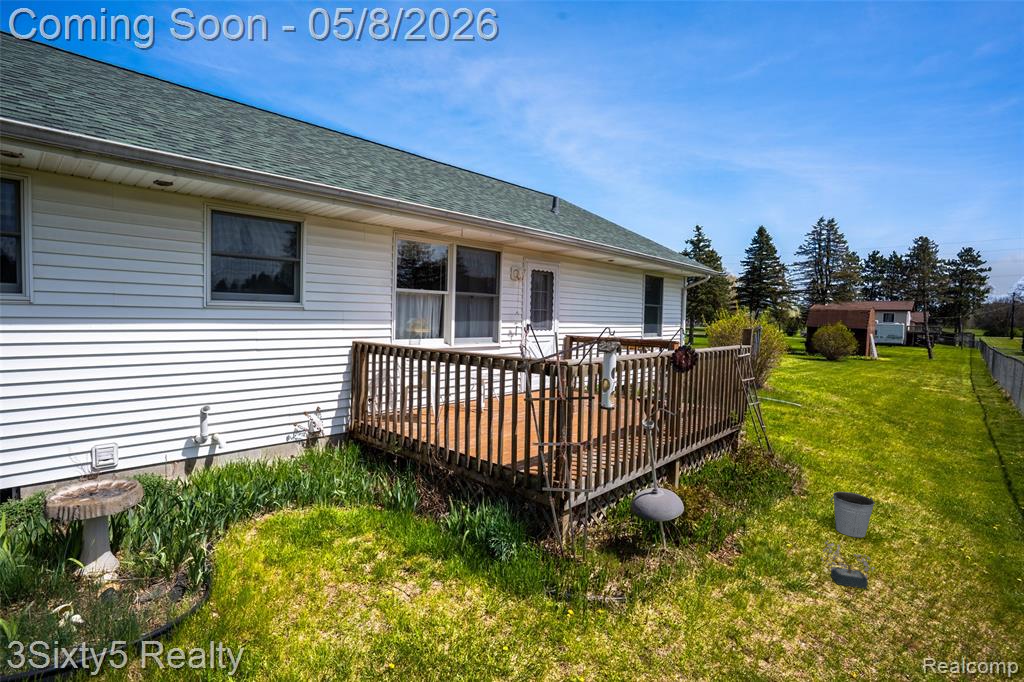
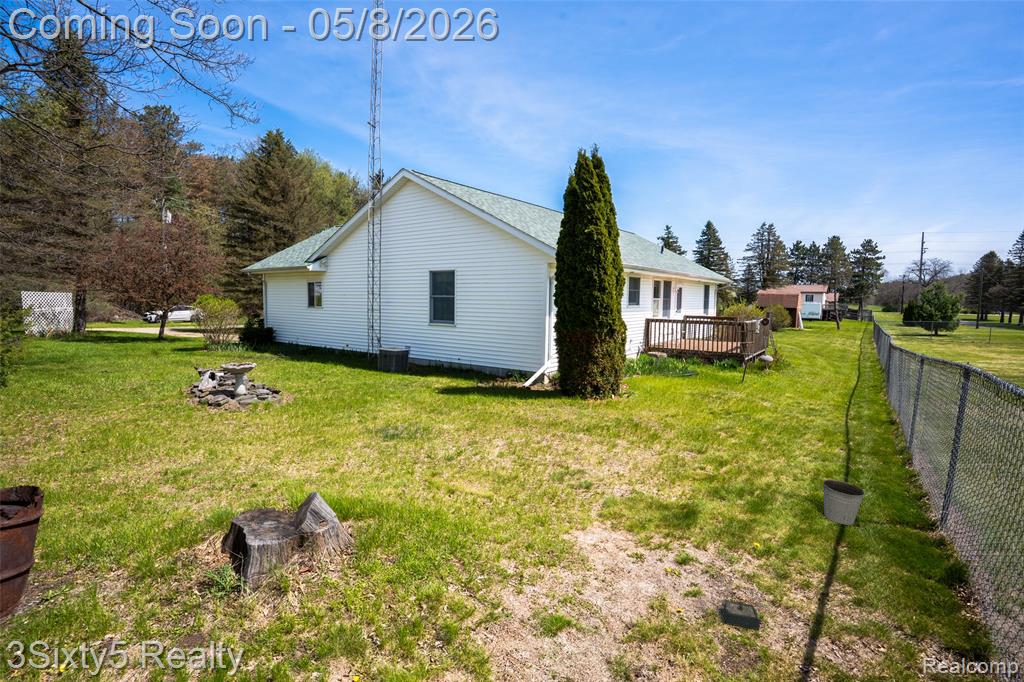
decorative plant: present [822,542,874,589] -> present [711,571,769,630]

